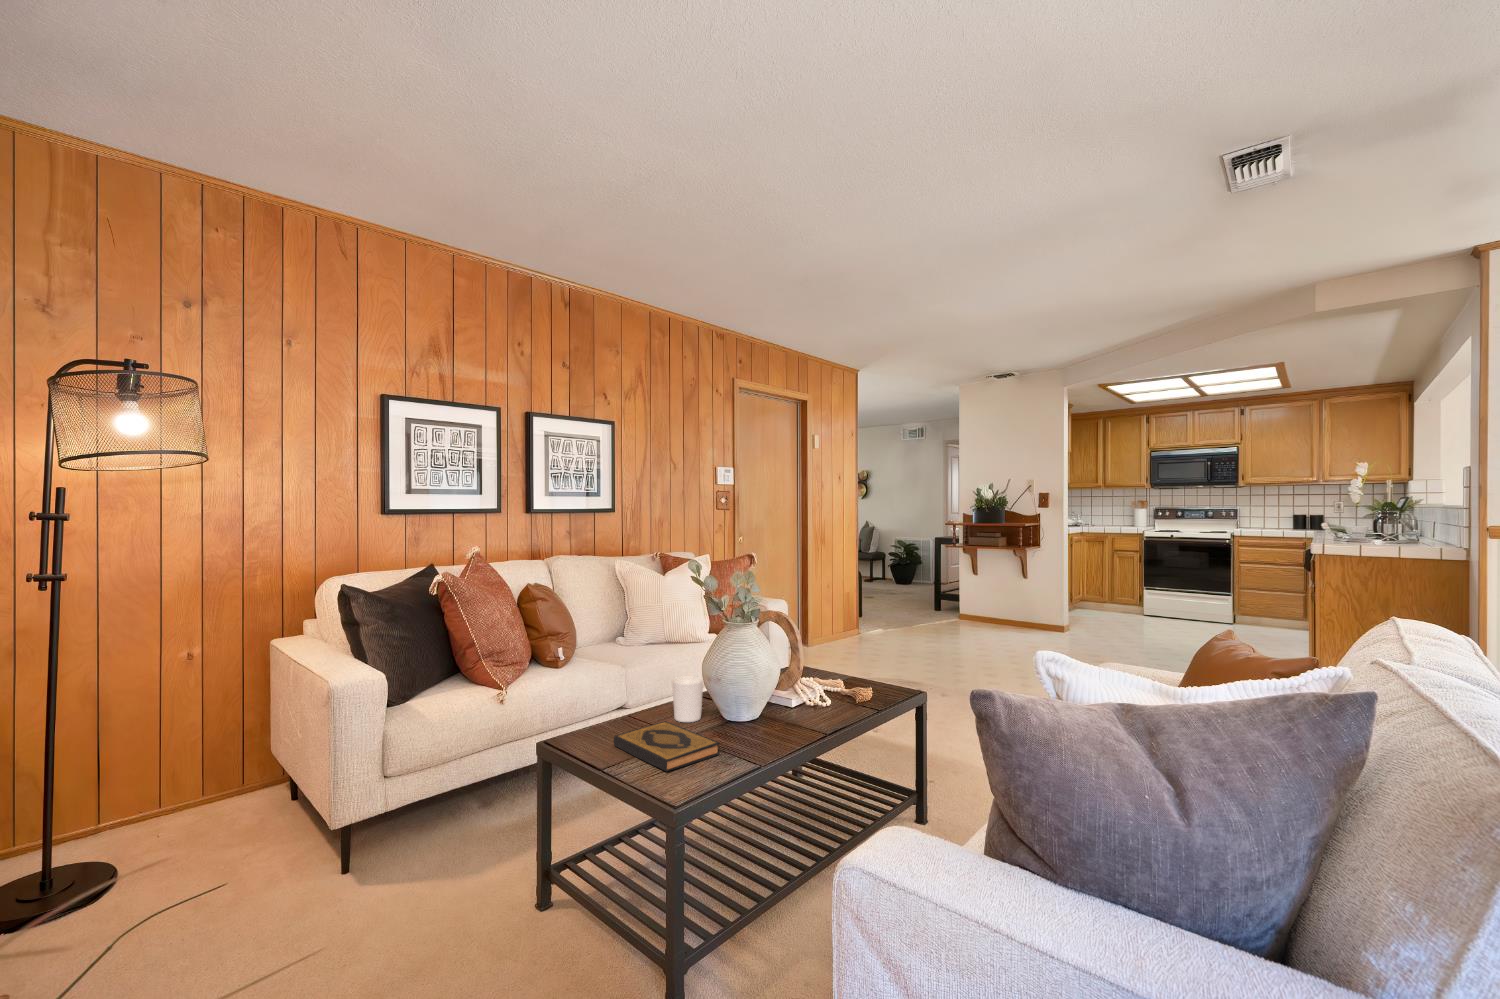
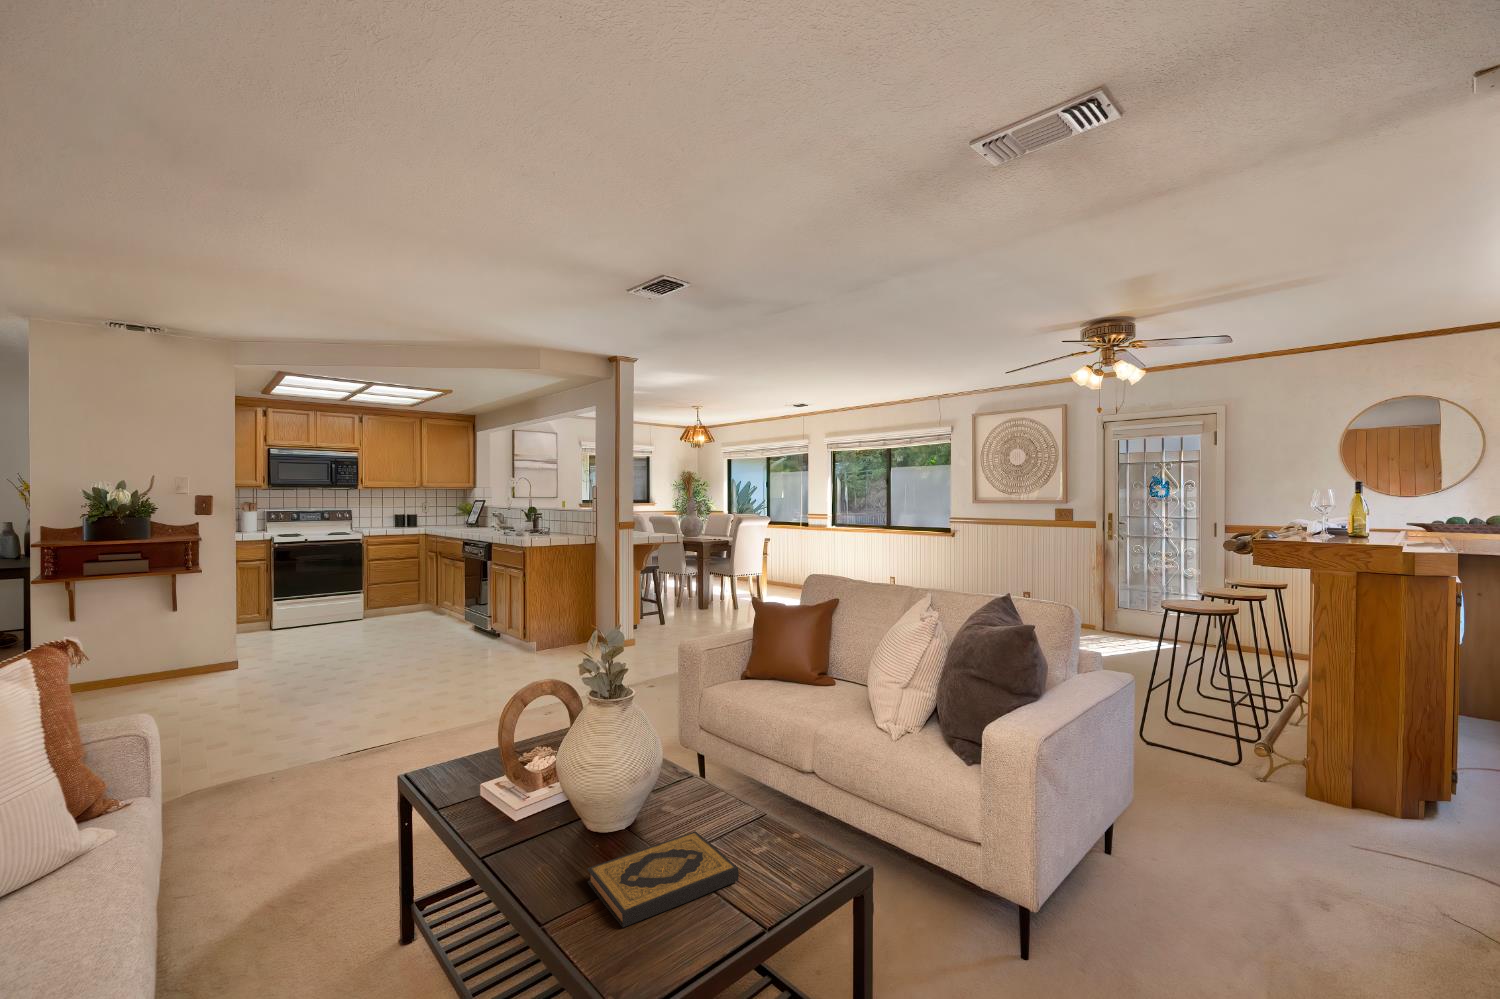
candle holder: present [672,676,703,722] -> none [522,797,570,874]

